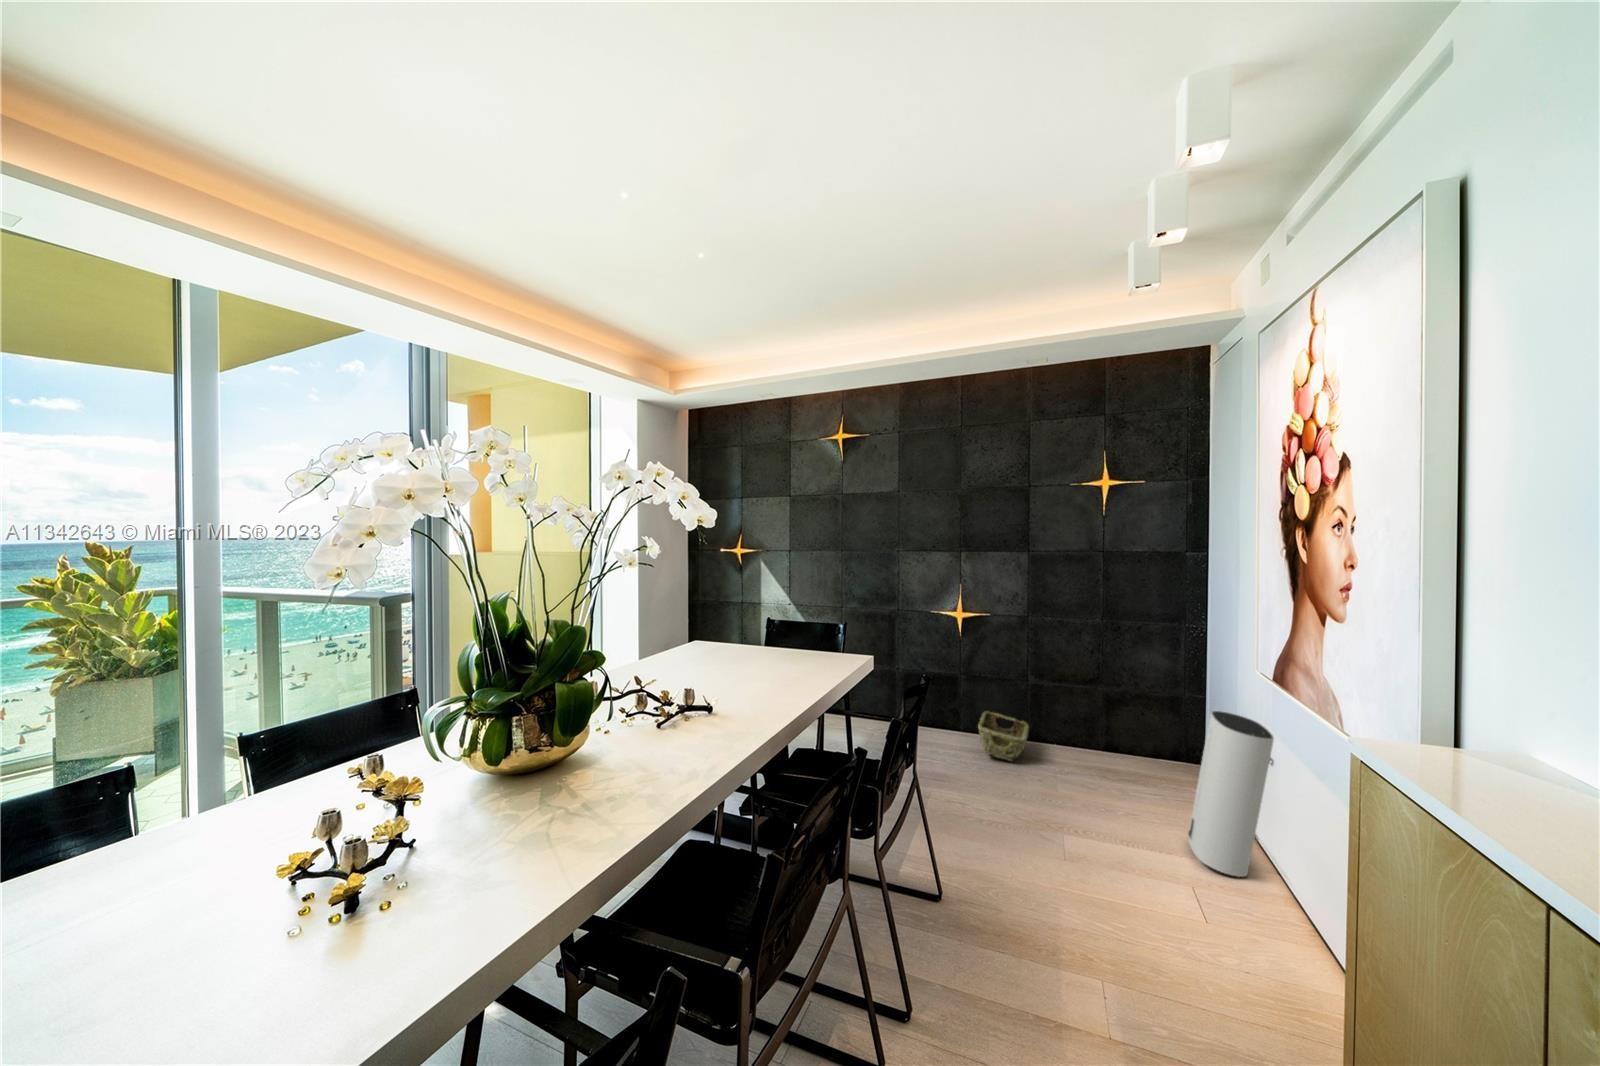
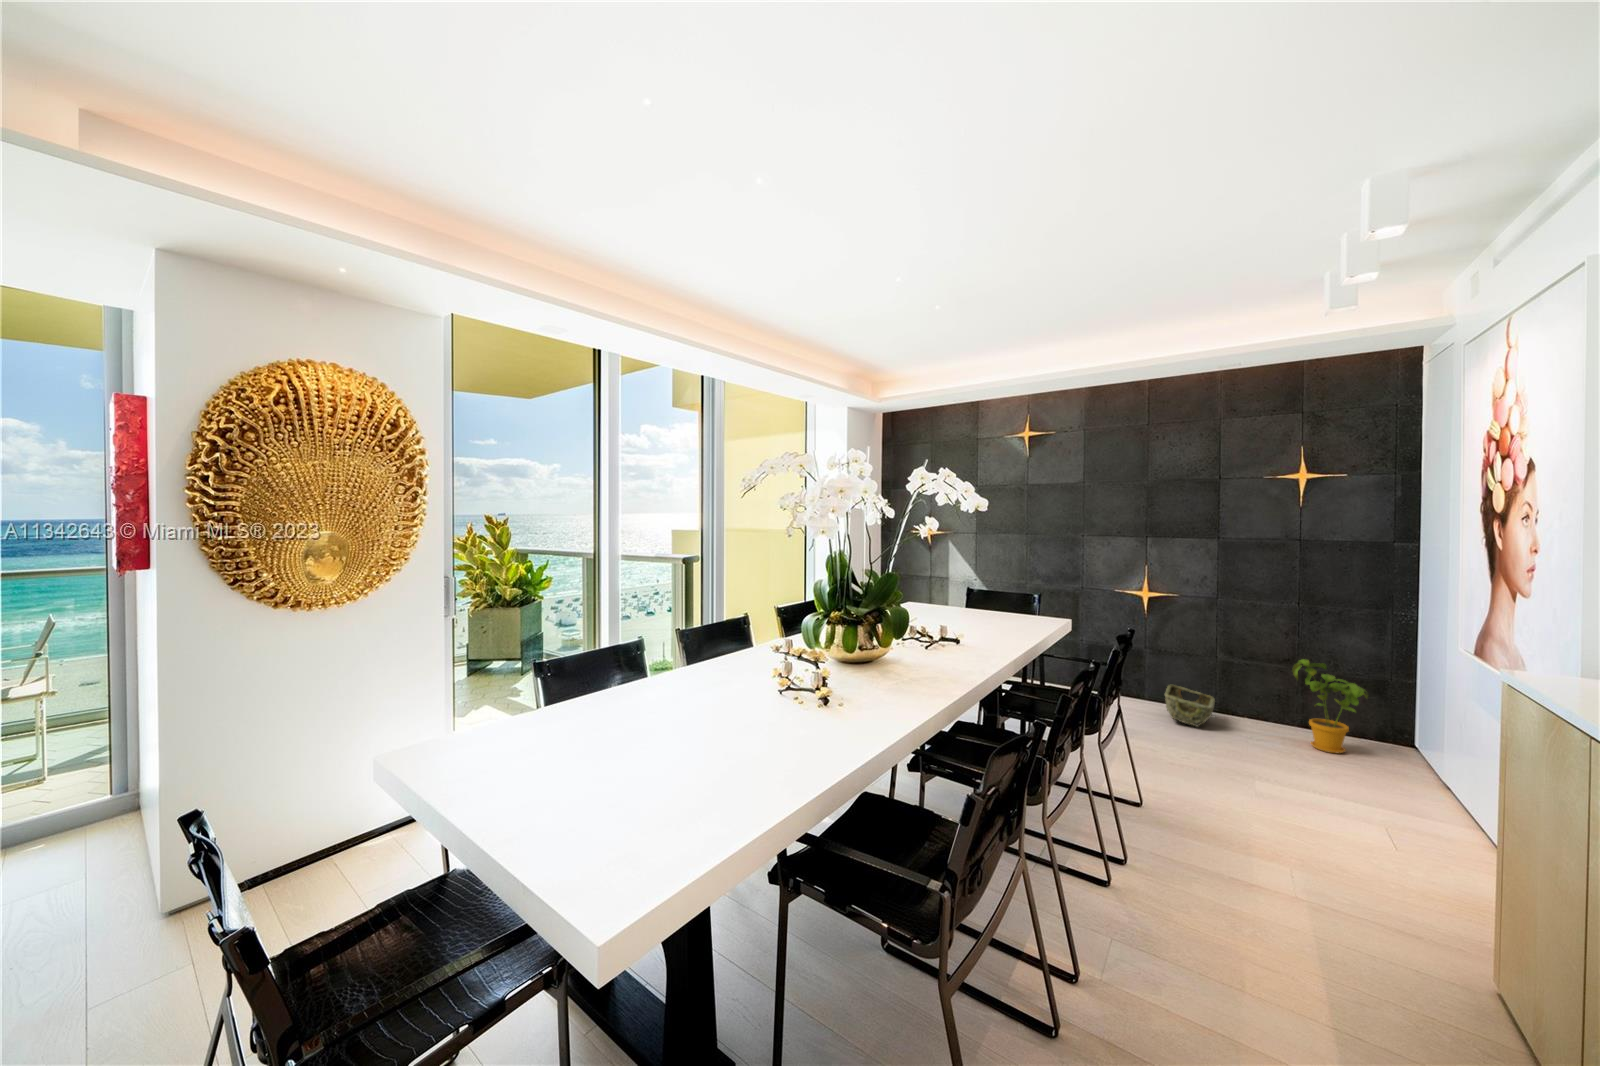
house plant: none [1101,682,1175,784] -> present [1292,659,1367,753]
air purifier: present [1188,711,1274,877] -> none [1376,682,1465,821]

